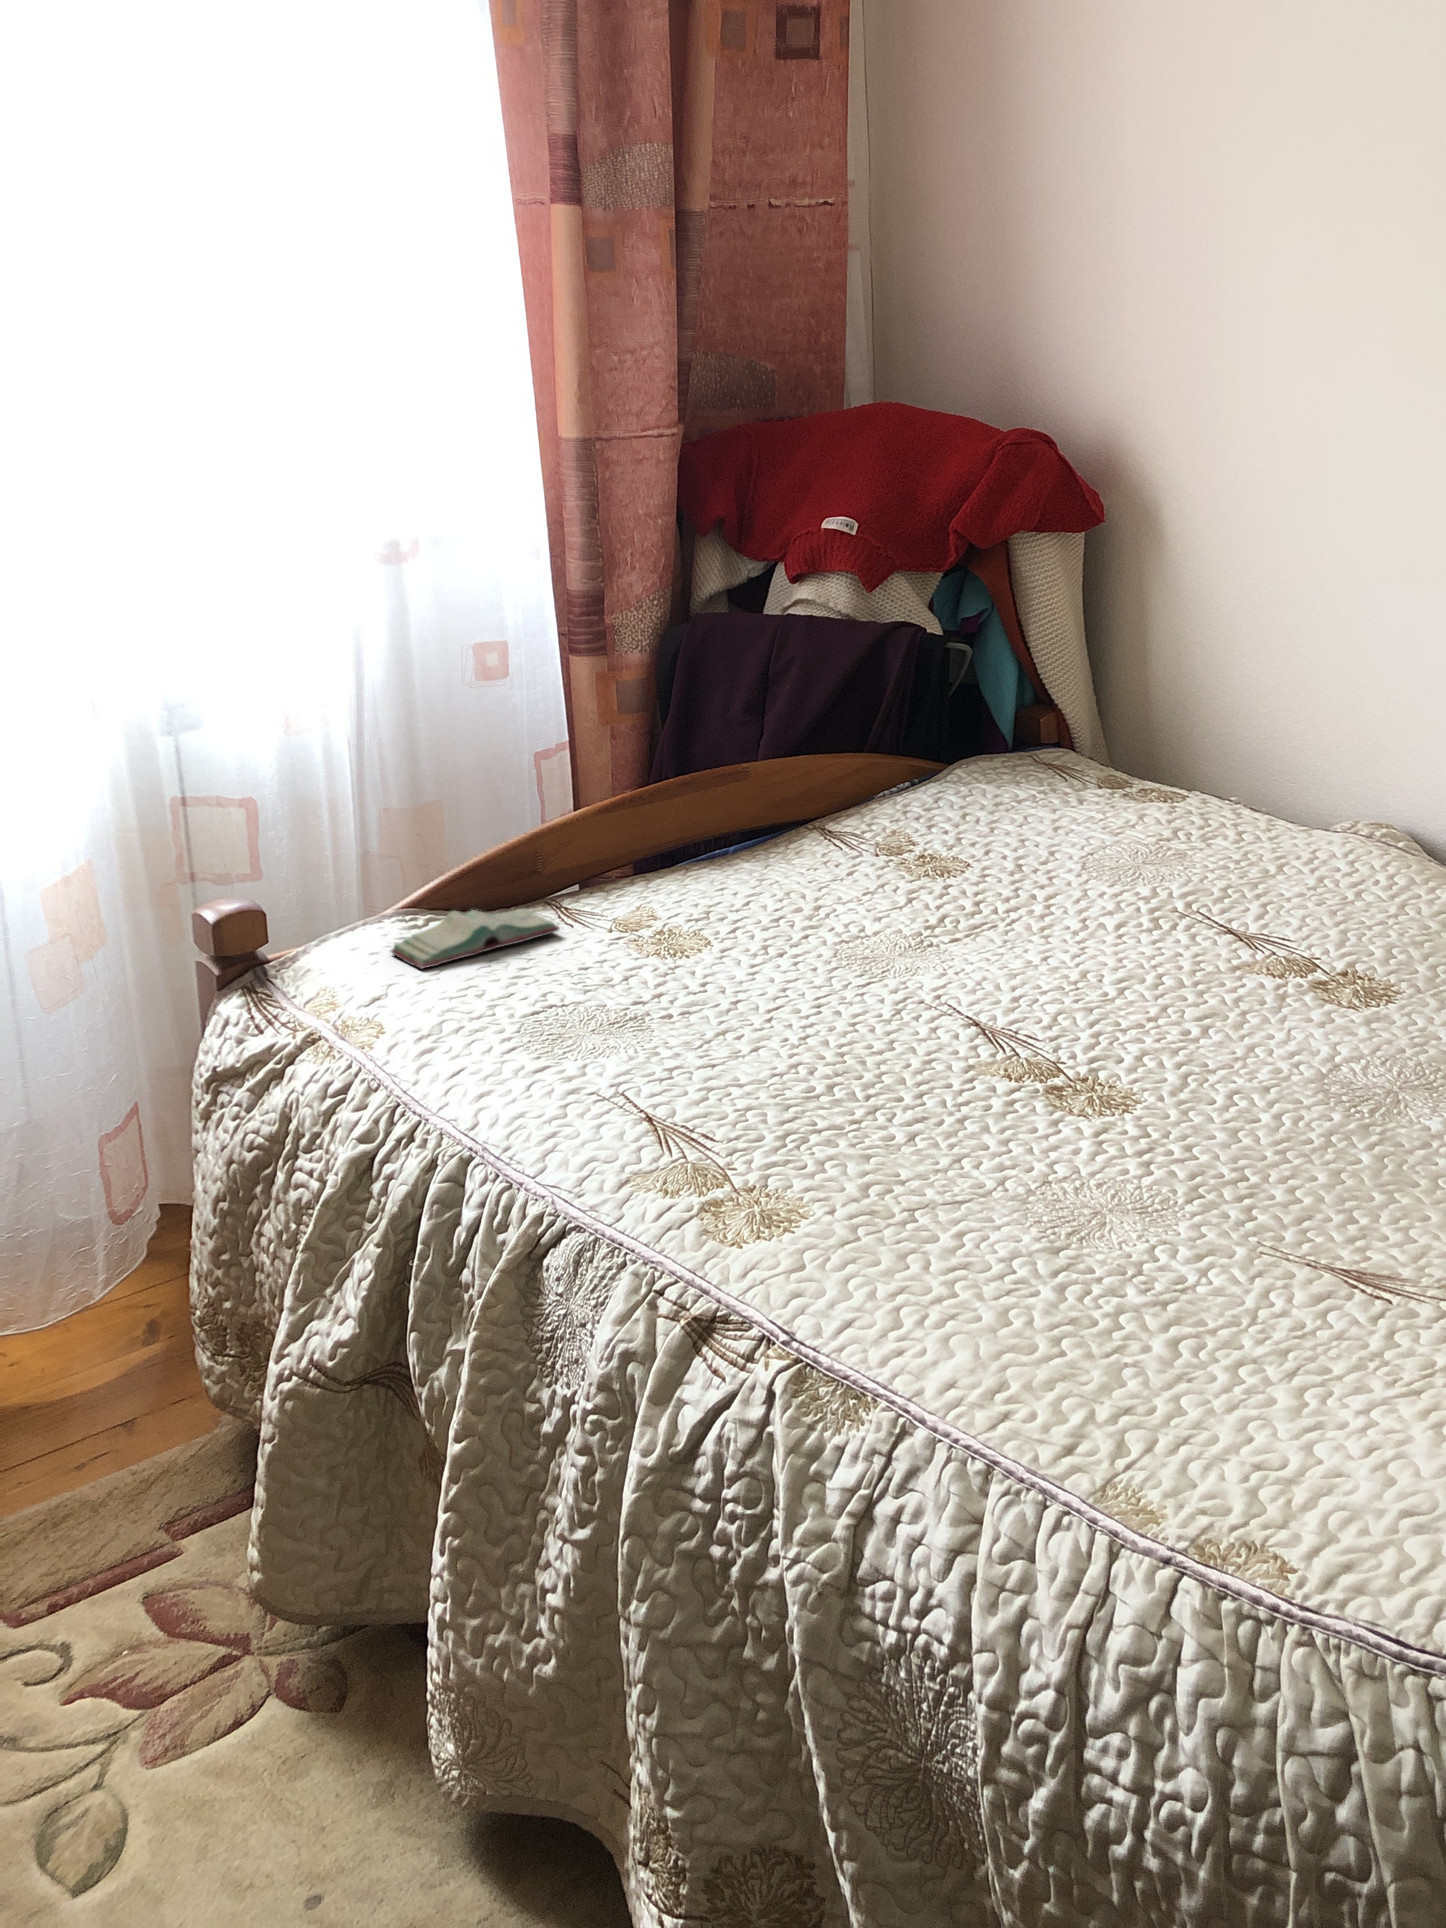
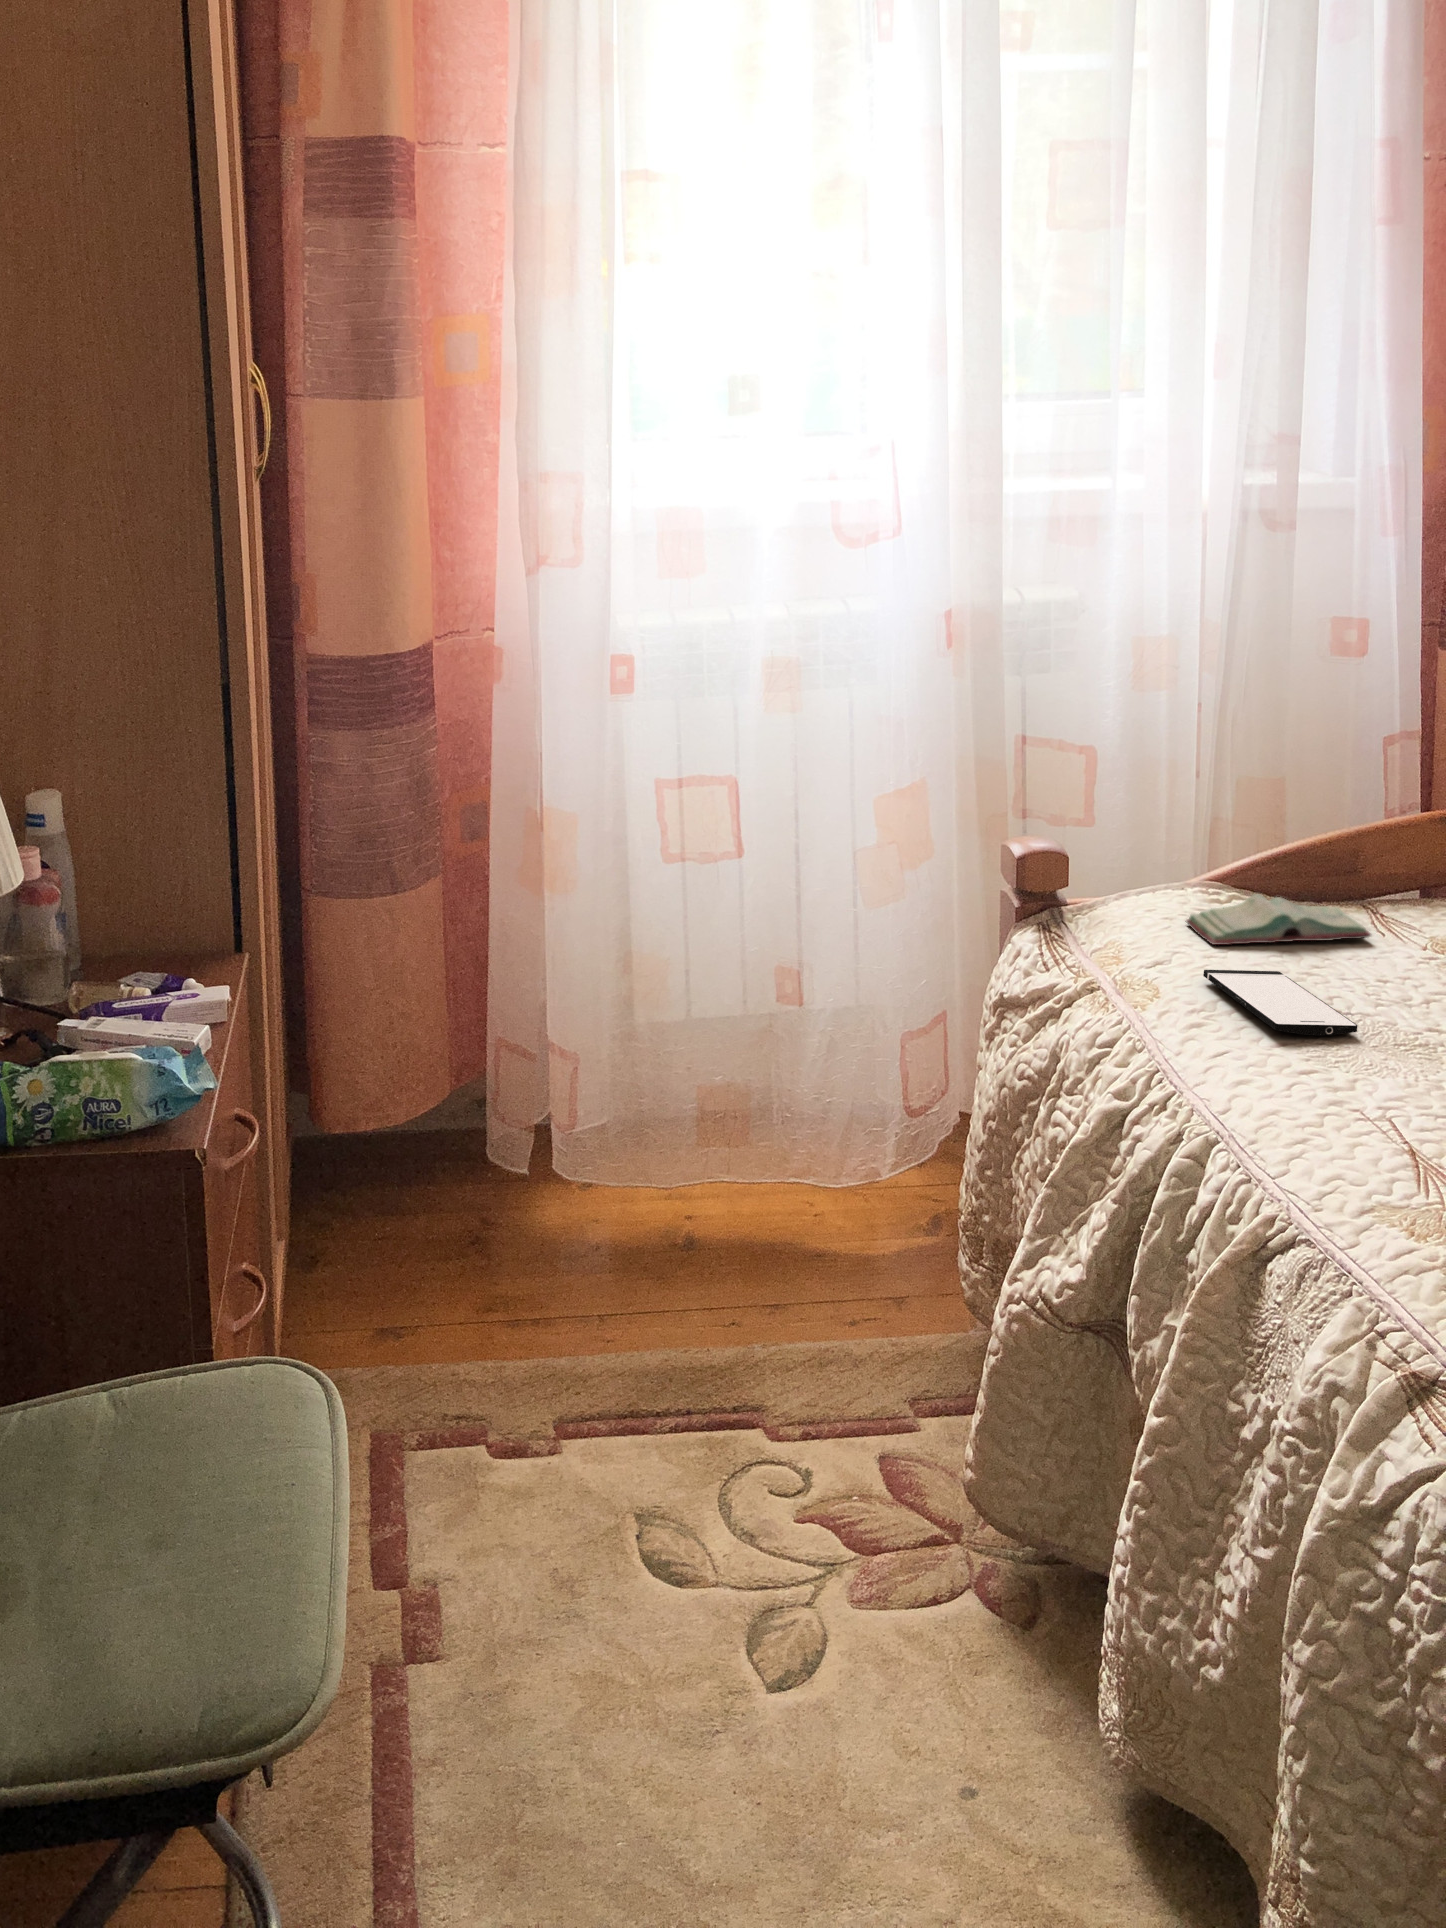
smartphone: none [422,981,572,1037] -> present [1203,970,1358,1036]

